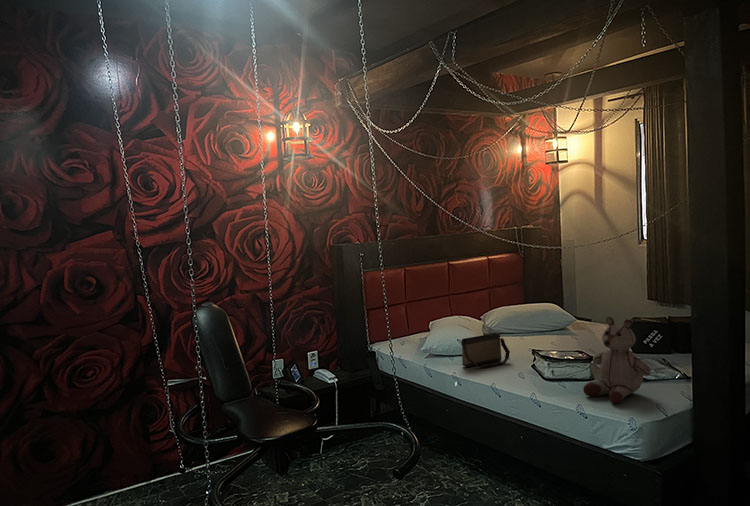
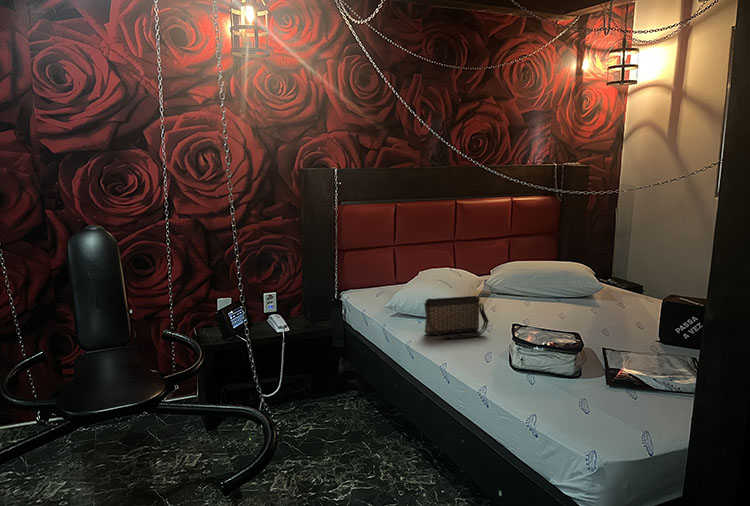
stuffed bear: present [583,317,651,403] -> none [547,295,644,419]

